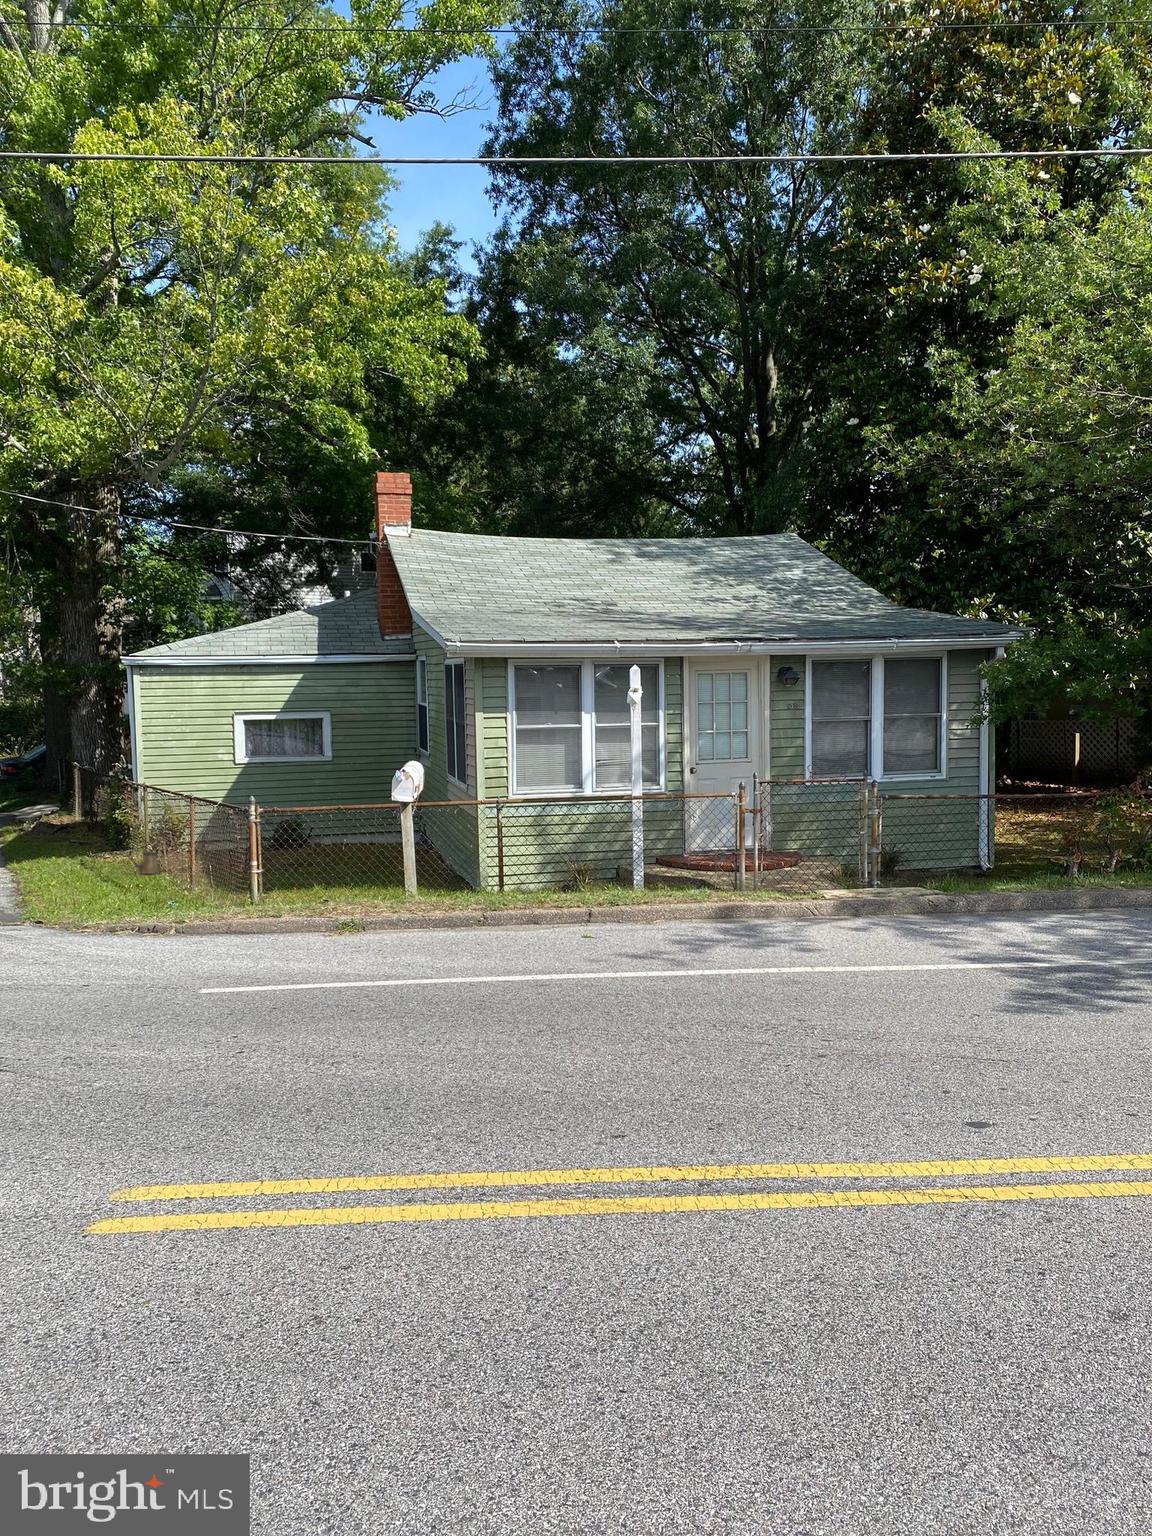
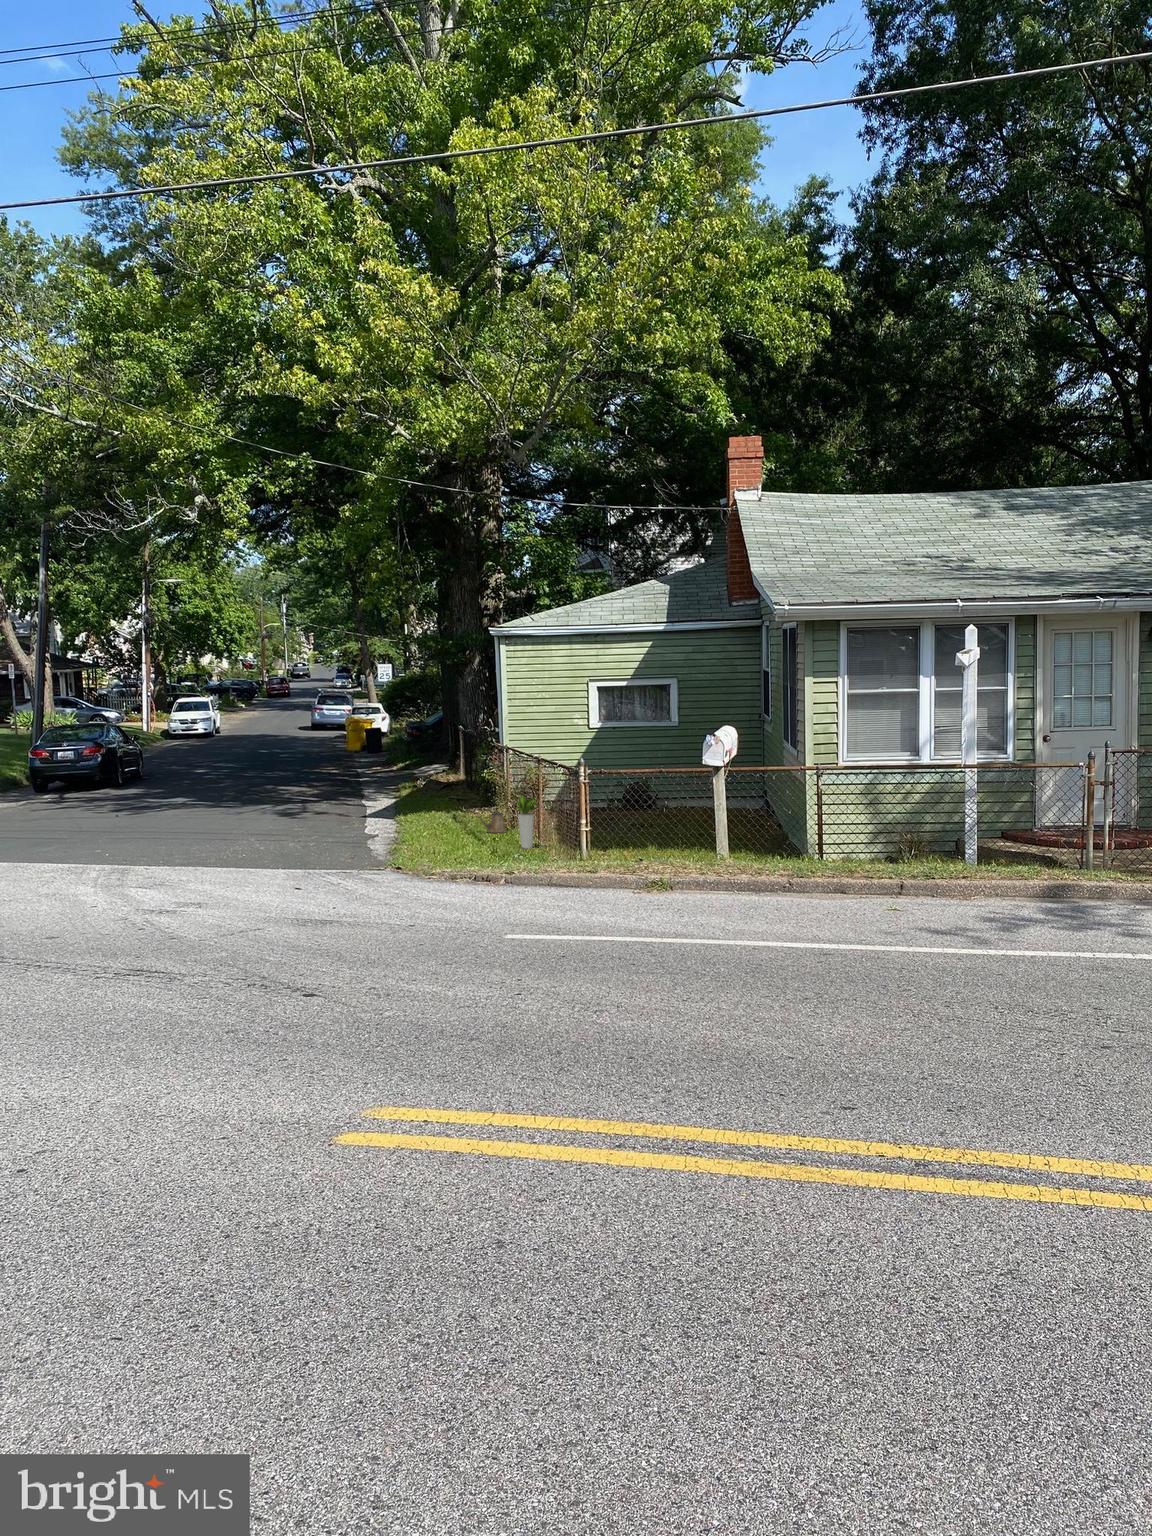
planter: none [175,832,204,890] -> present [518,795,536,848]

